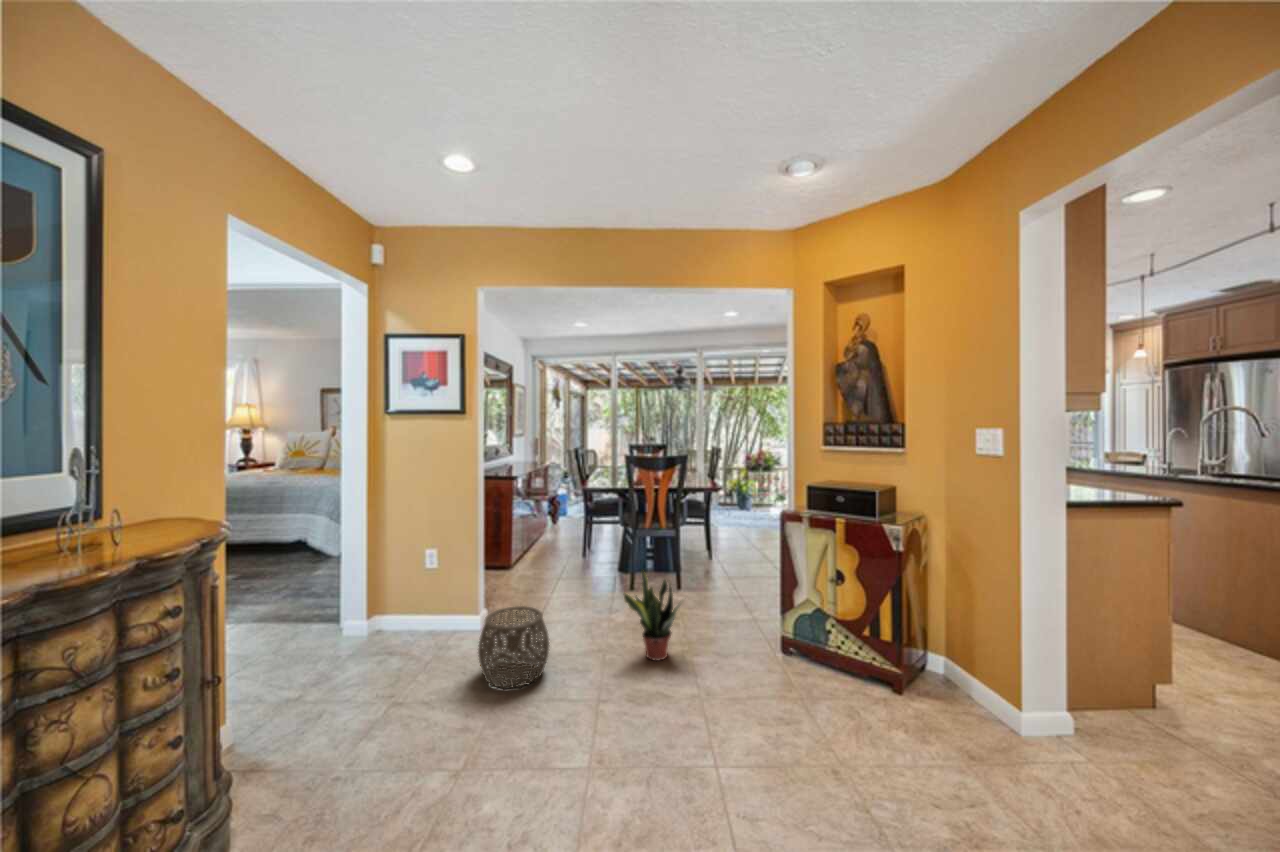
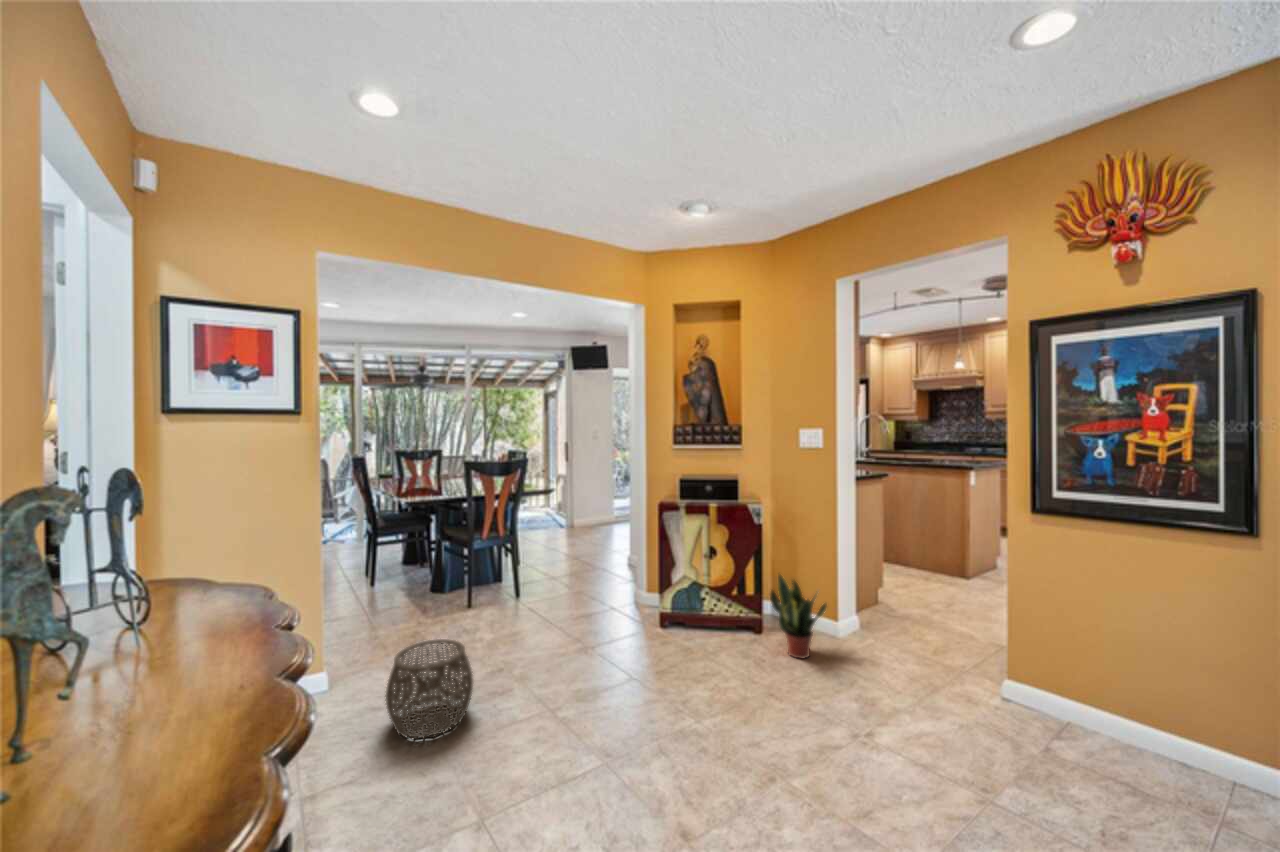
potted plant: present [624,572,683,660] -> present [770,575,827,658]

